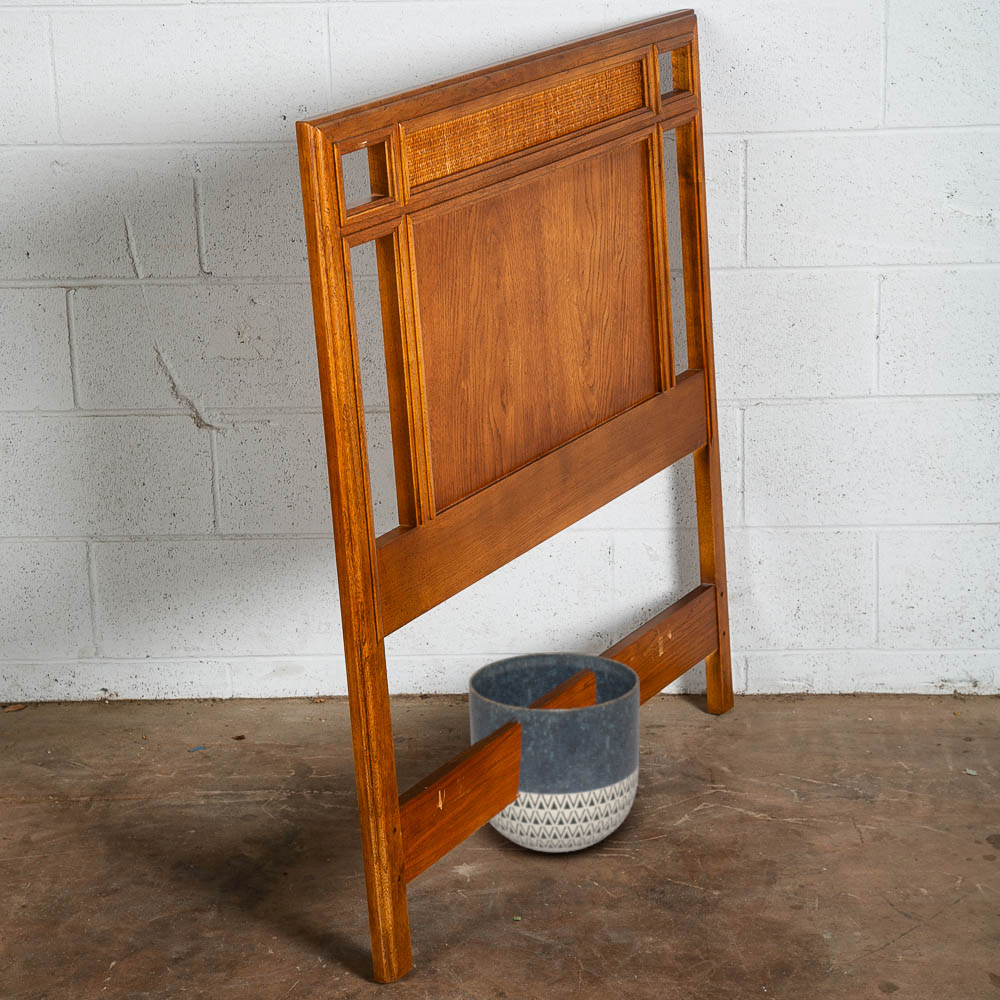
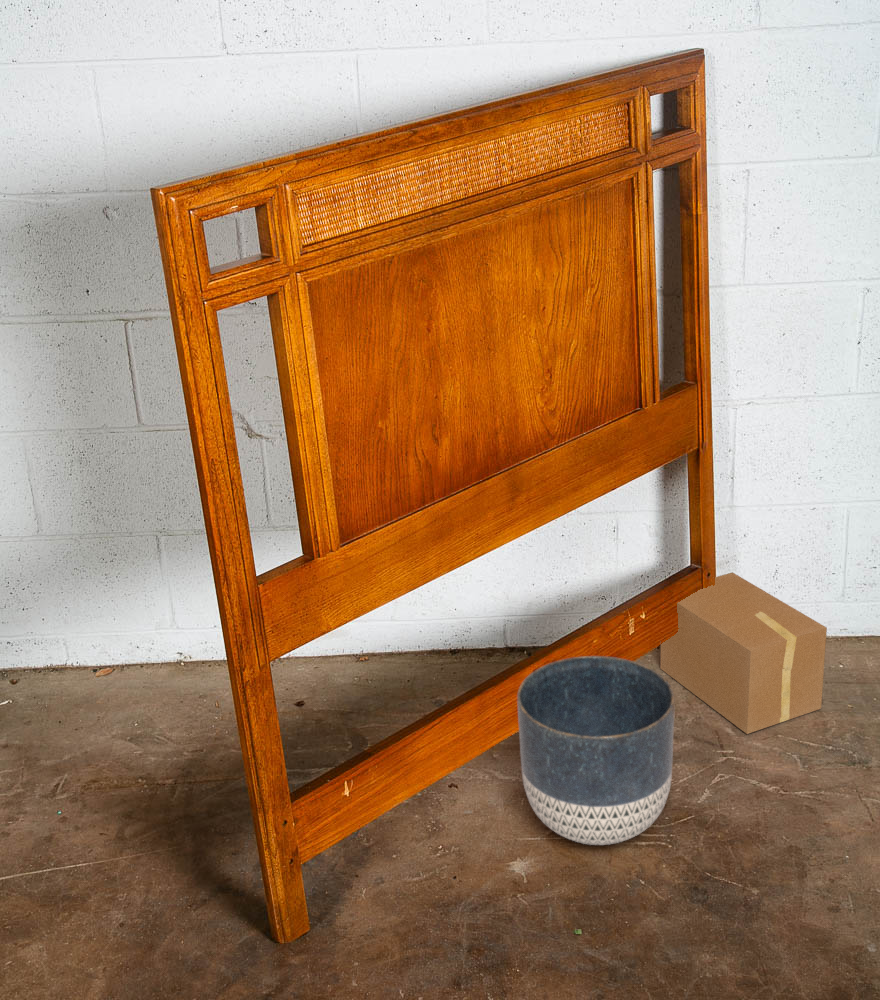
cardboard box: none [660,606,837,770] -> present [660,572,827,734]

